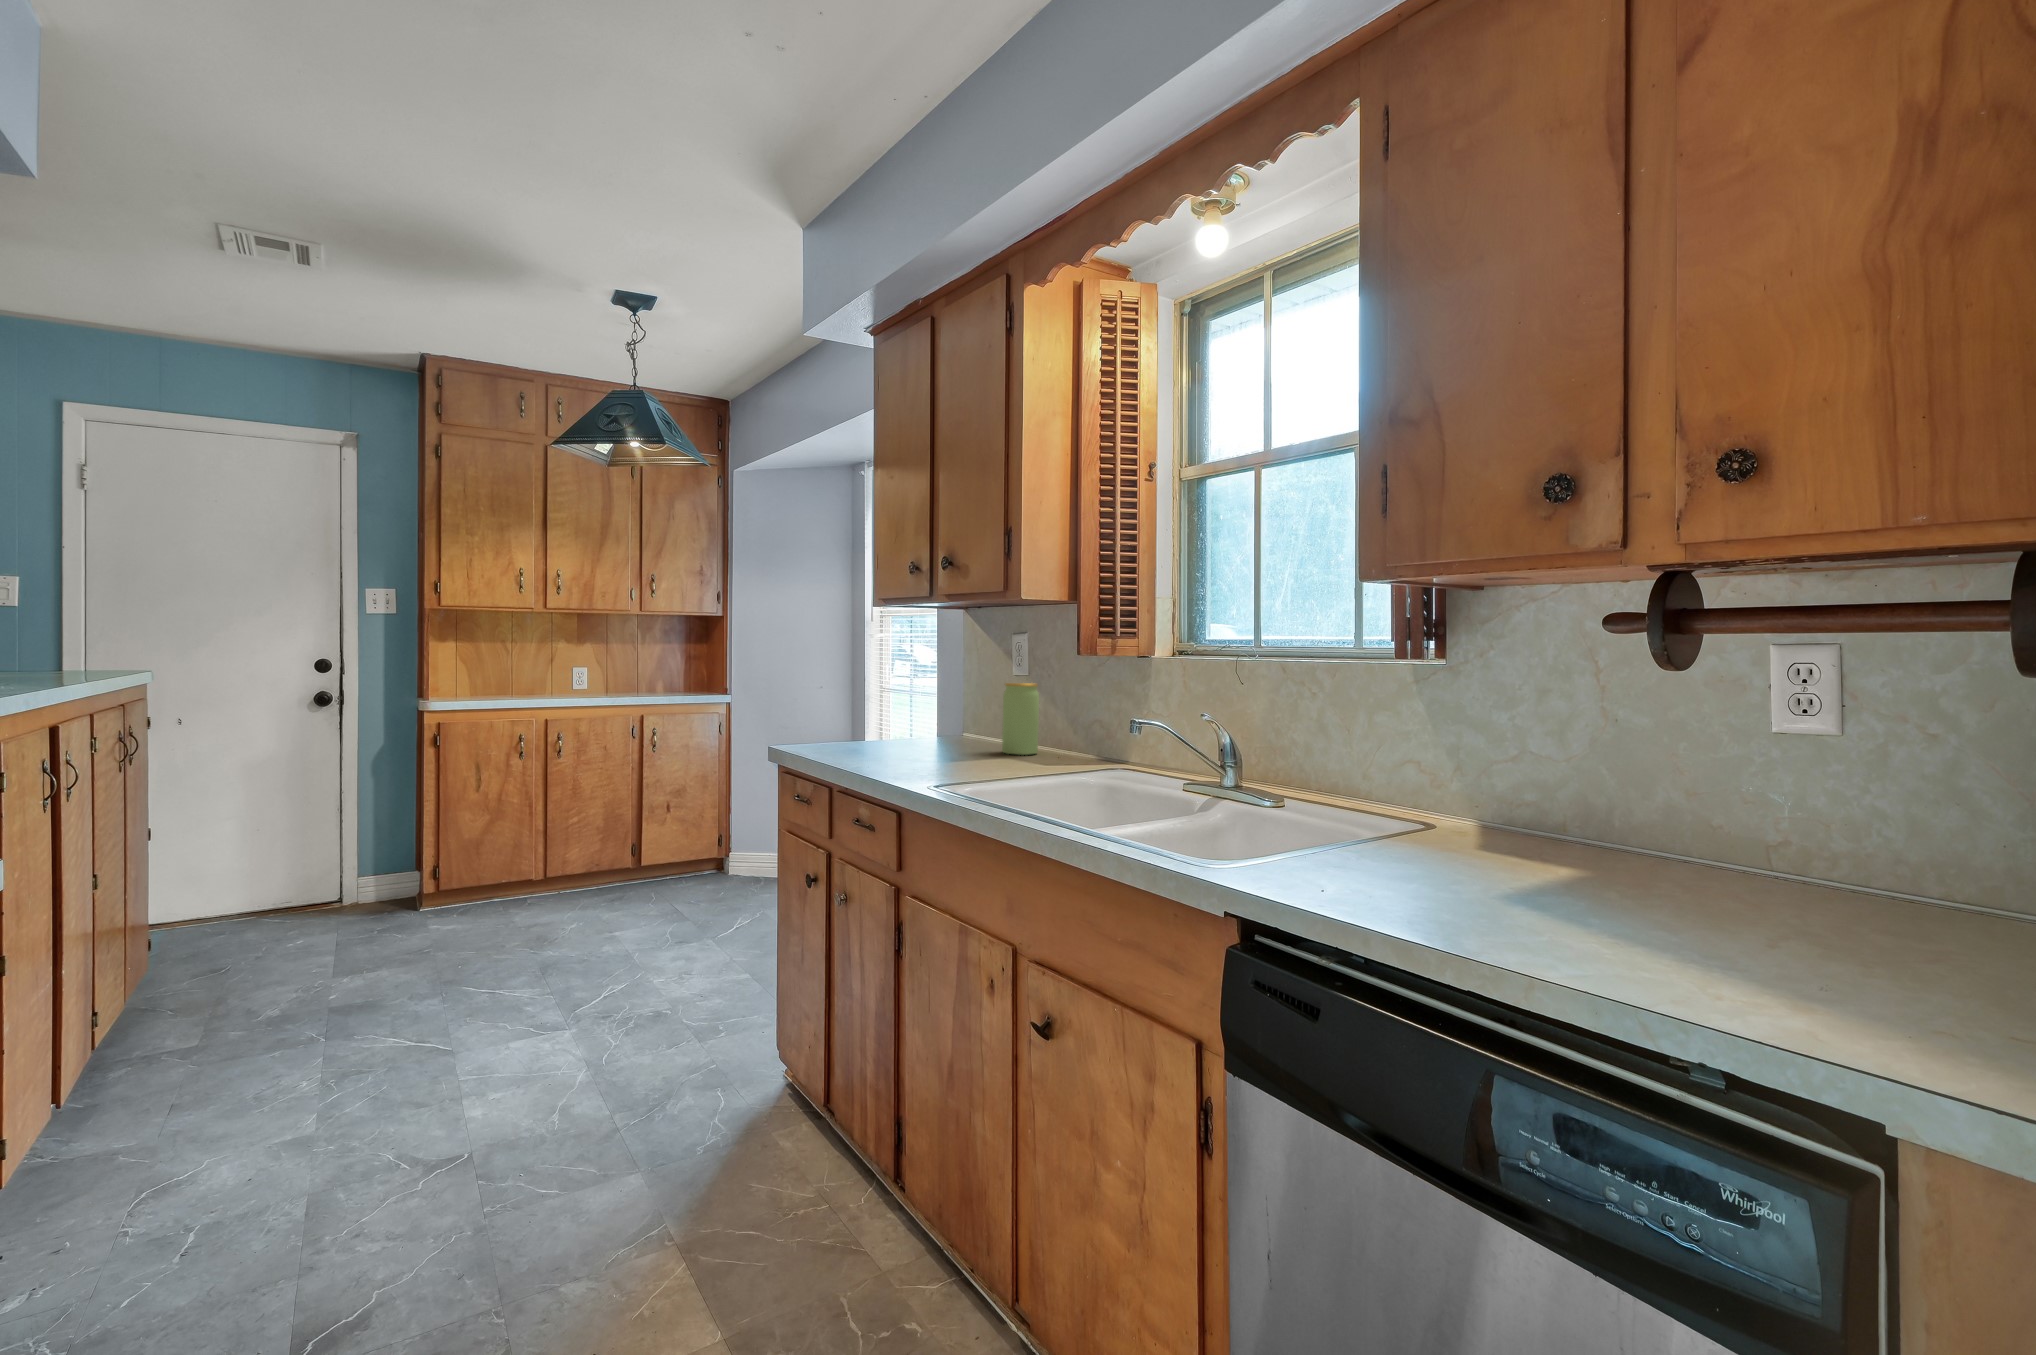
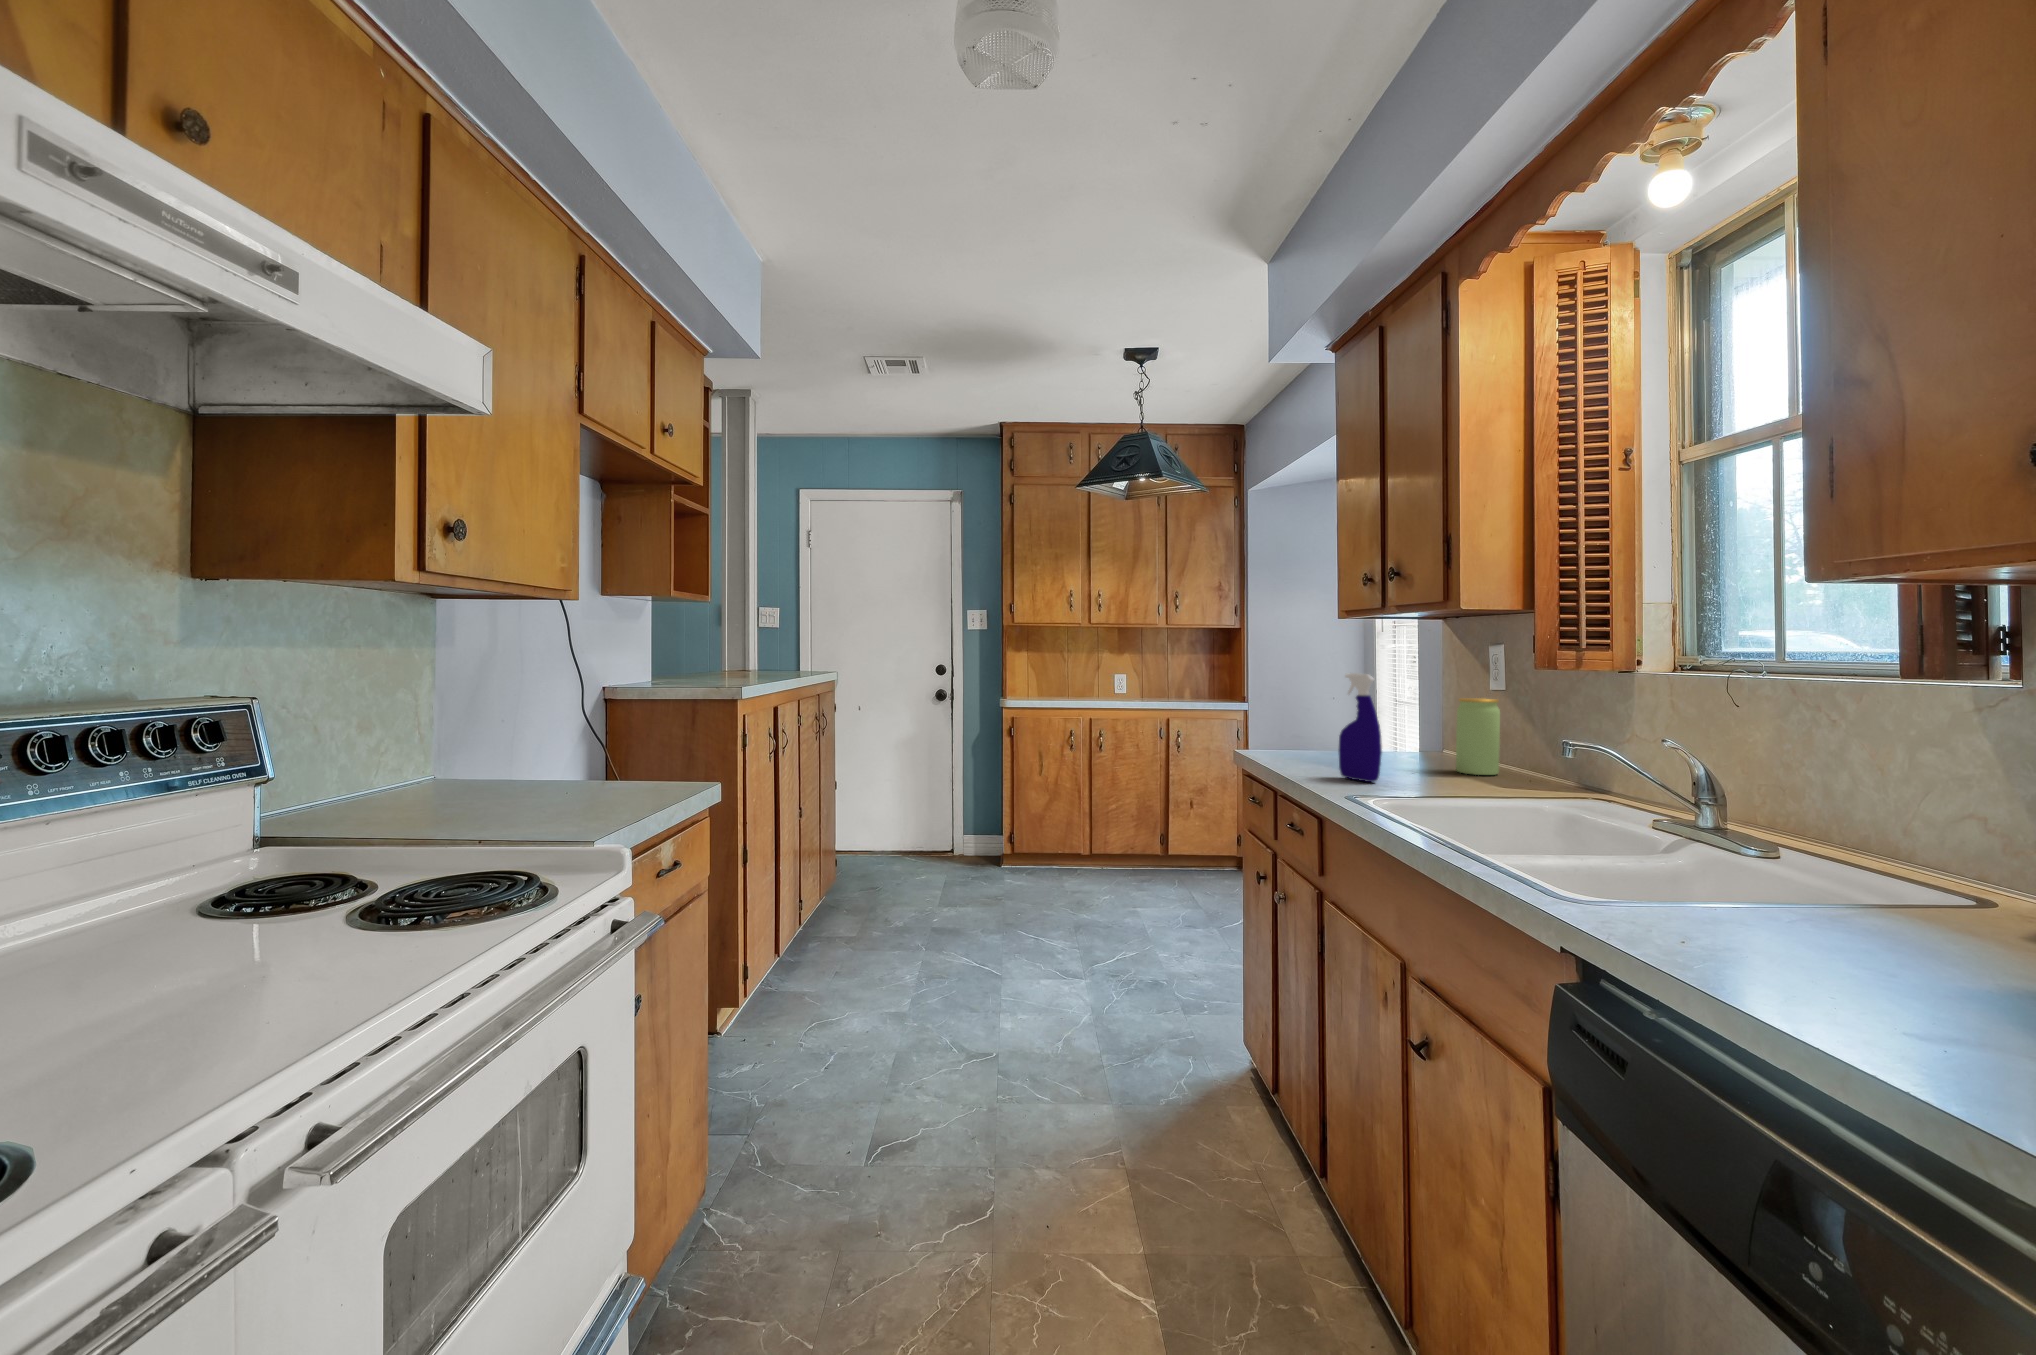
spray bottle: none [913,656,958,769] -> present [1339,673,1382,782]

